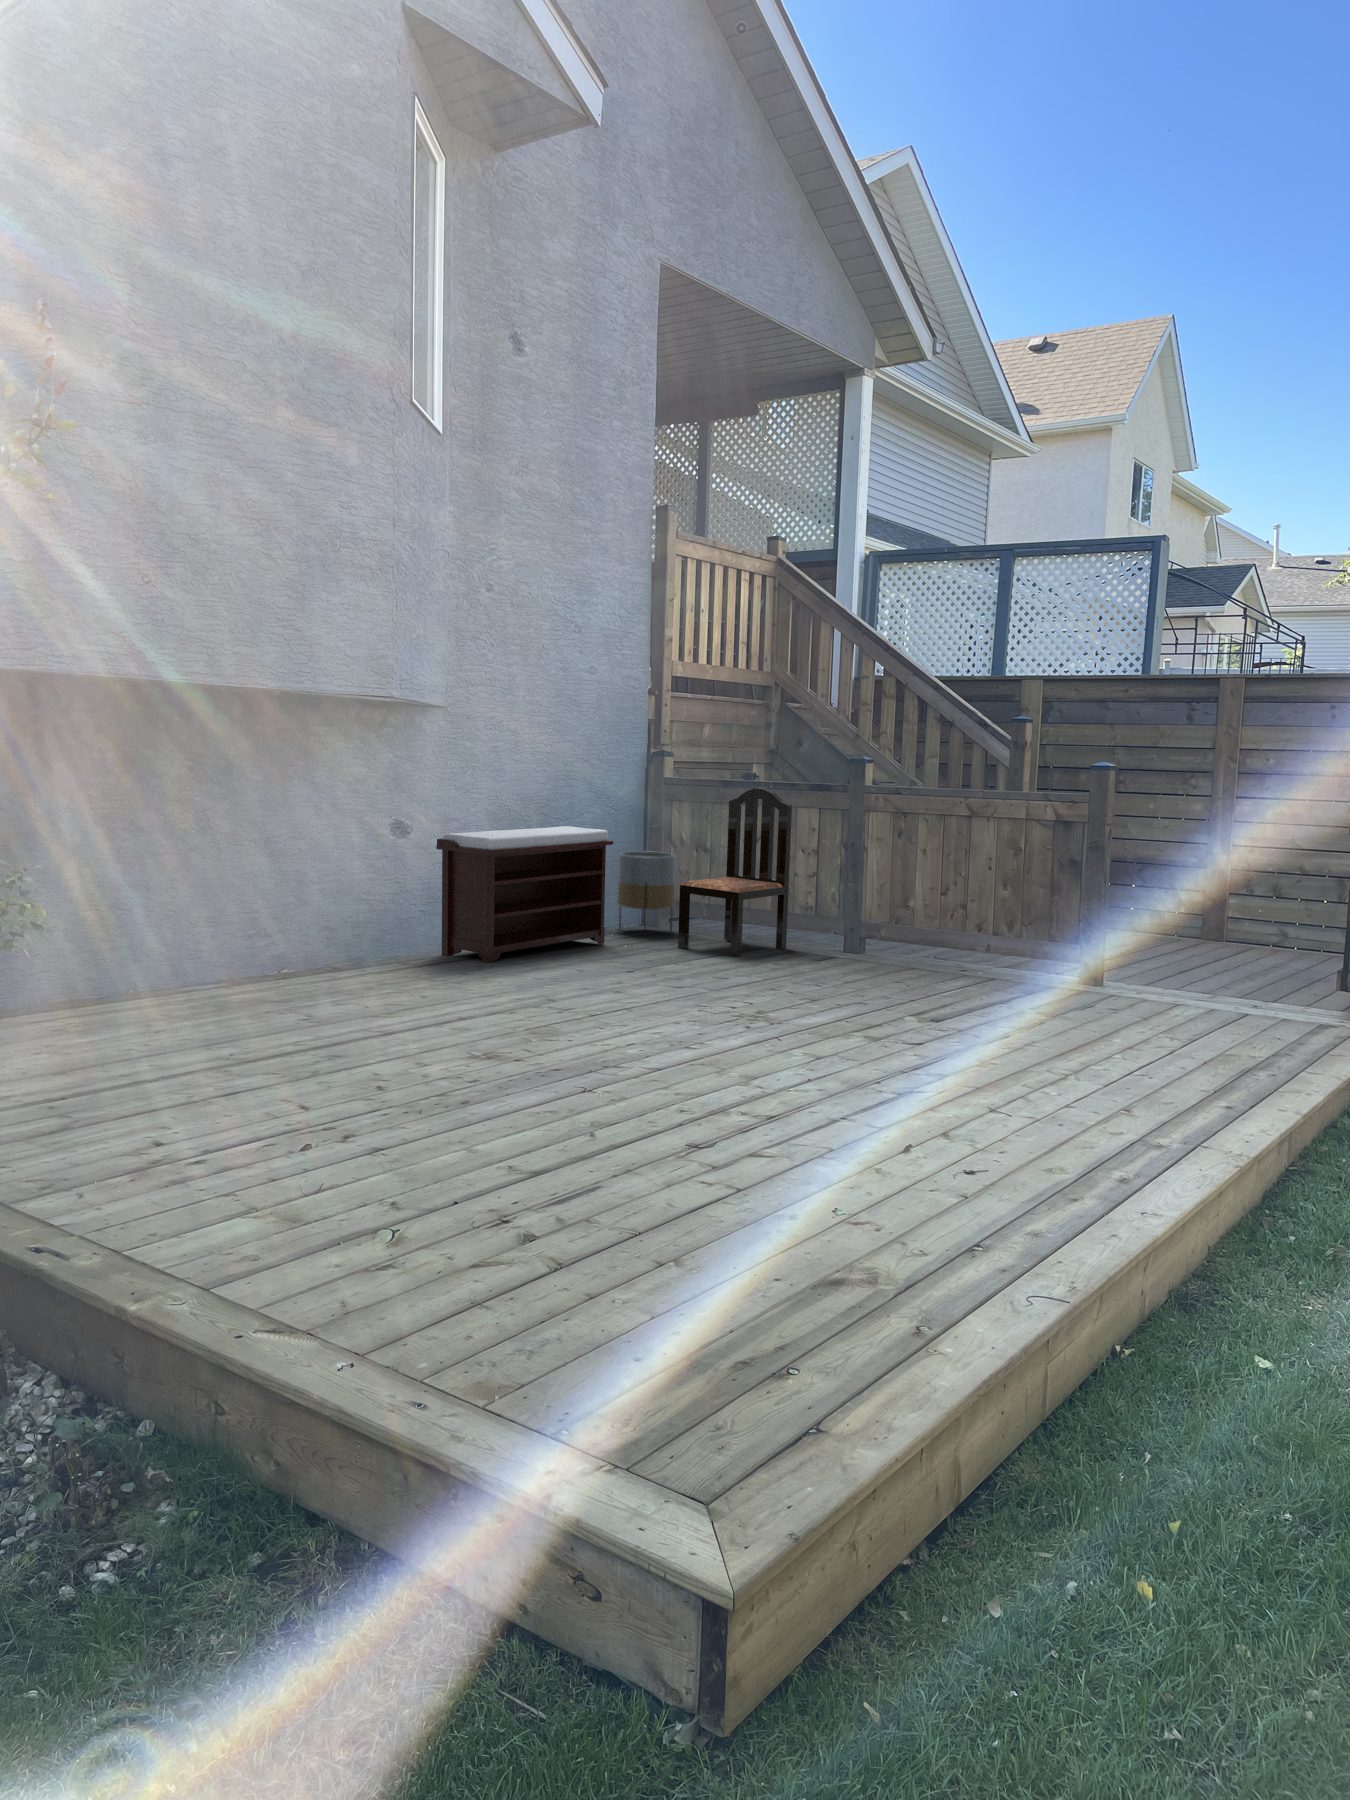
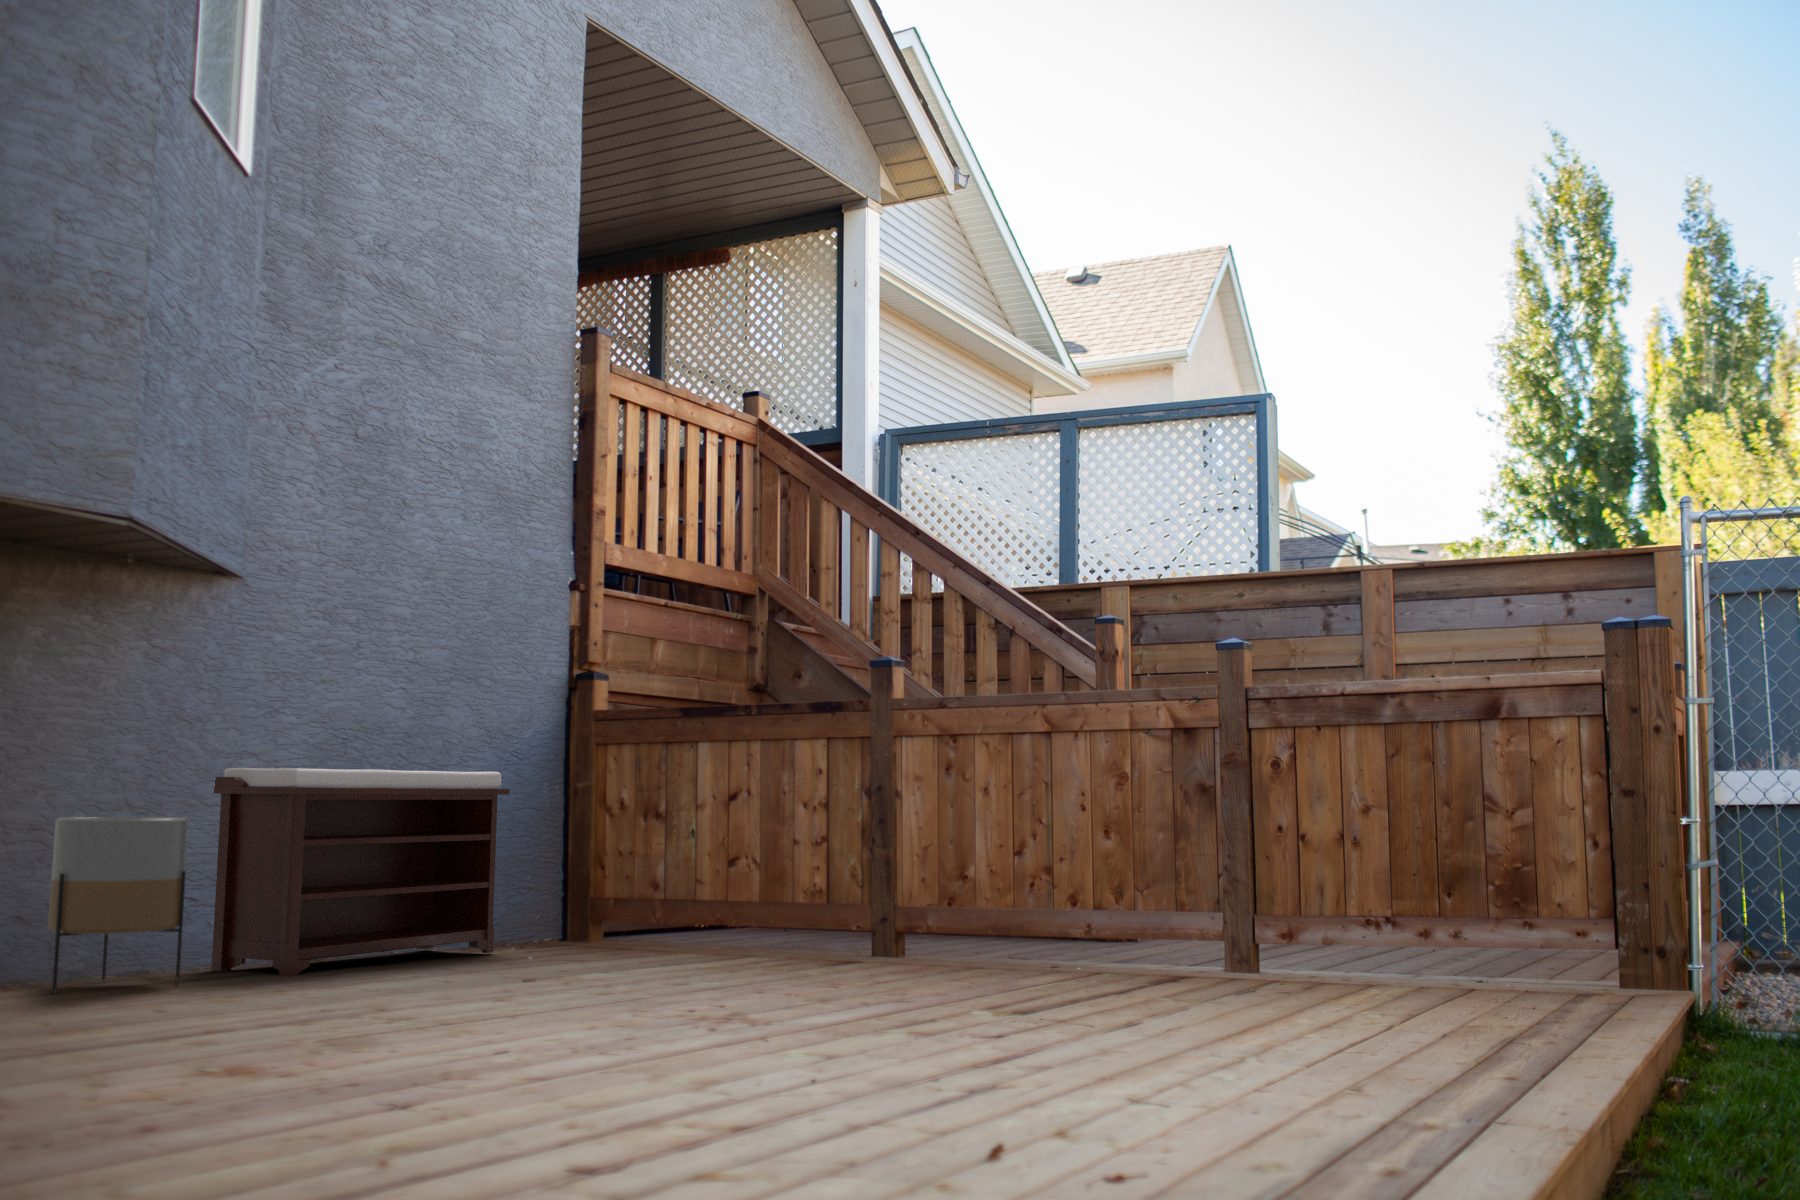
dining chair: present [678,788,792,957] -> none [611,708,784,960]
planter: present [617,851,676,935] -> present [48,817,187,994]

